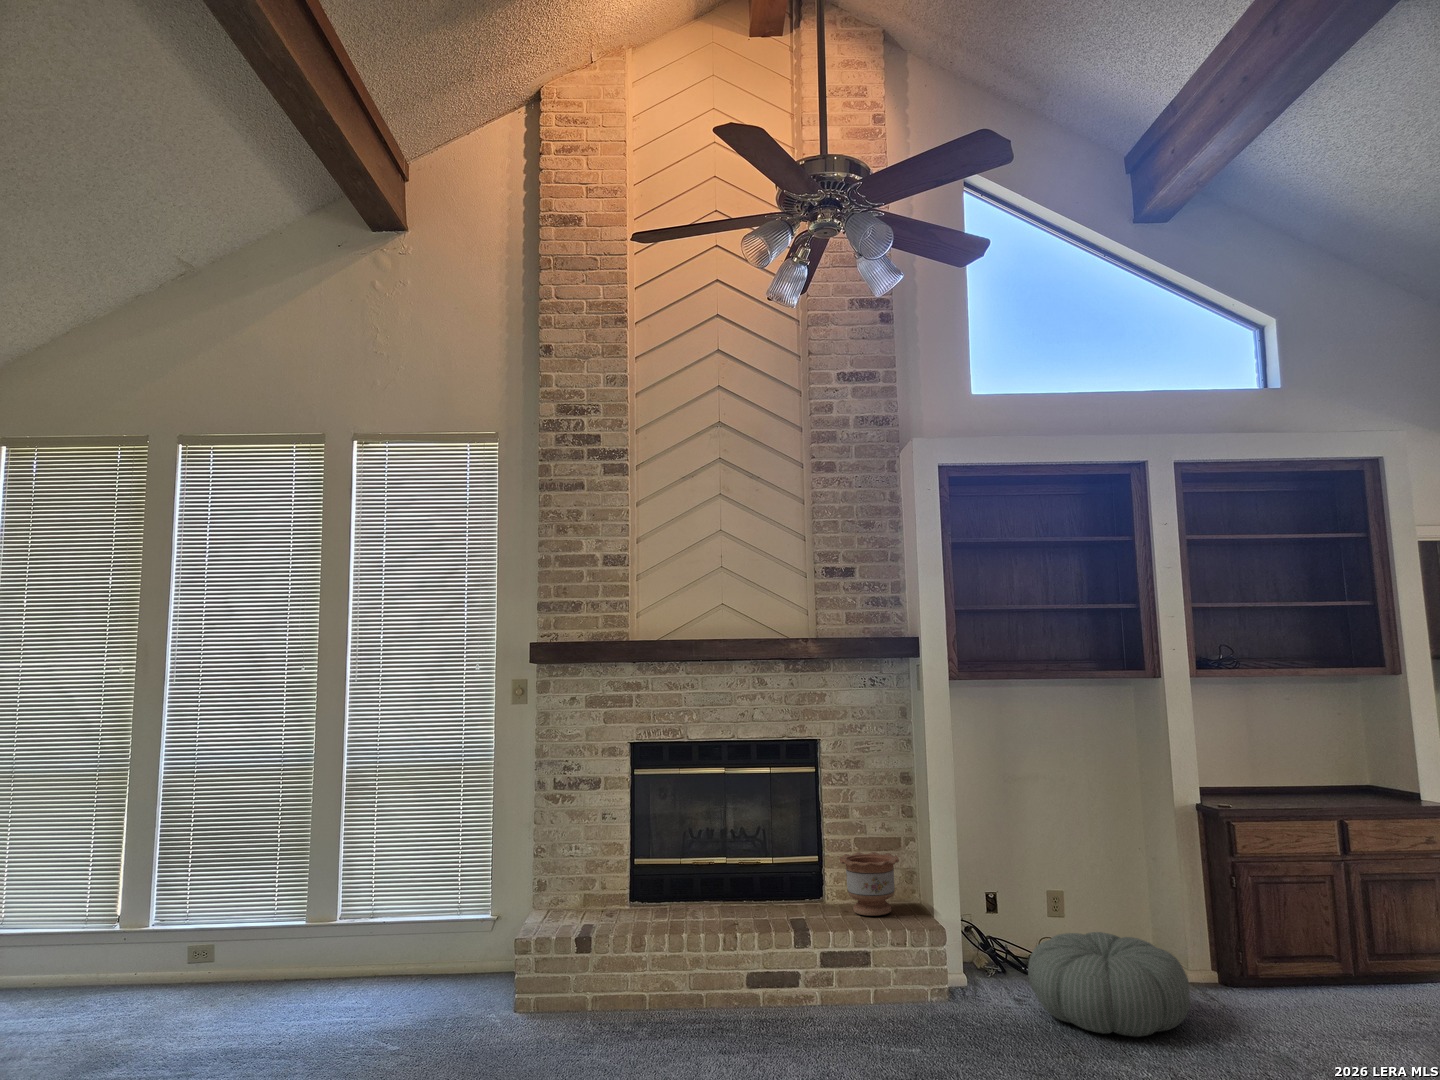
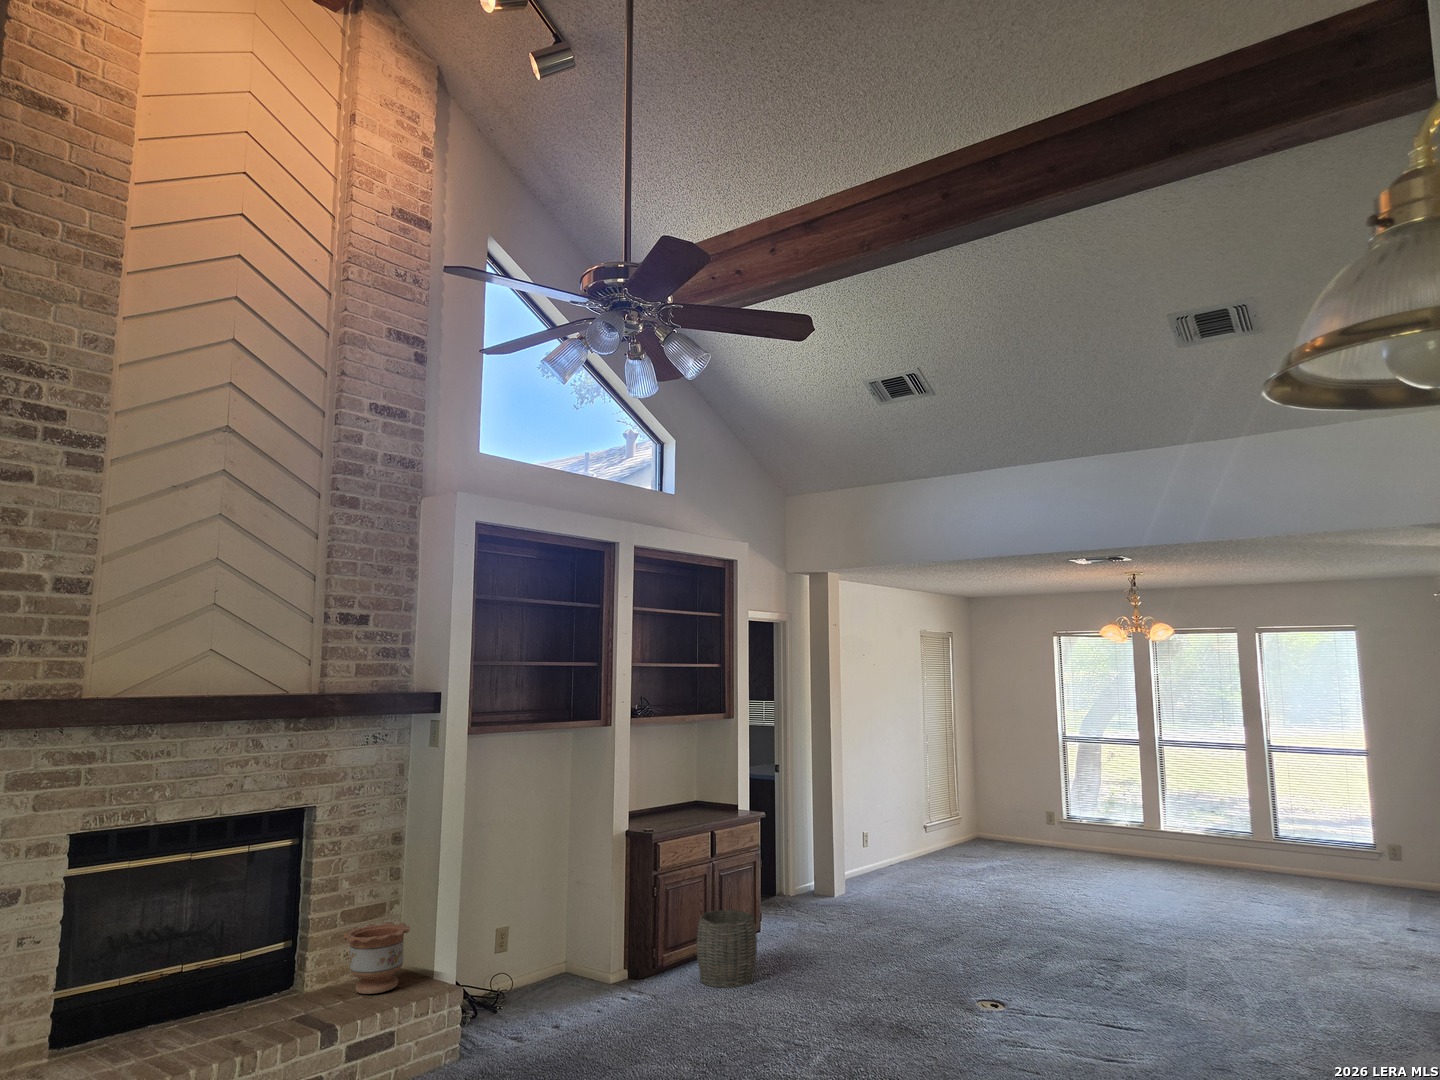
woven basket: none [1285,918,1383,1027] -> present [697,910,757,988]
pouf: present [1028,932,1190,1037] -> none [534,955,665,1043]

